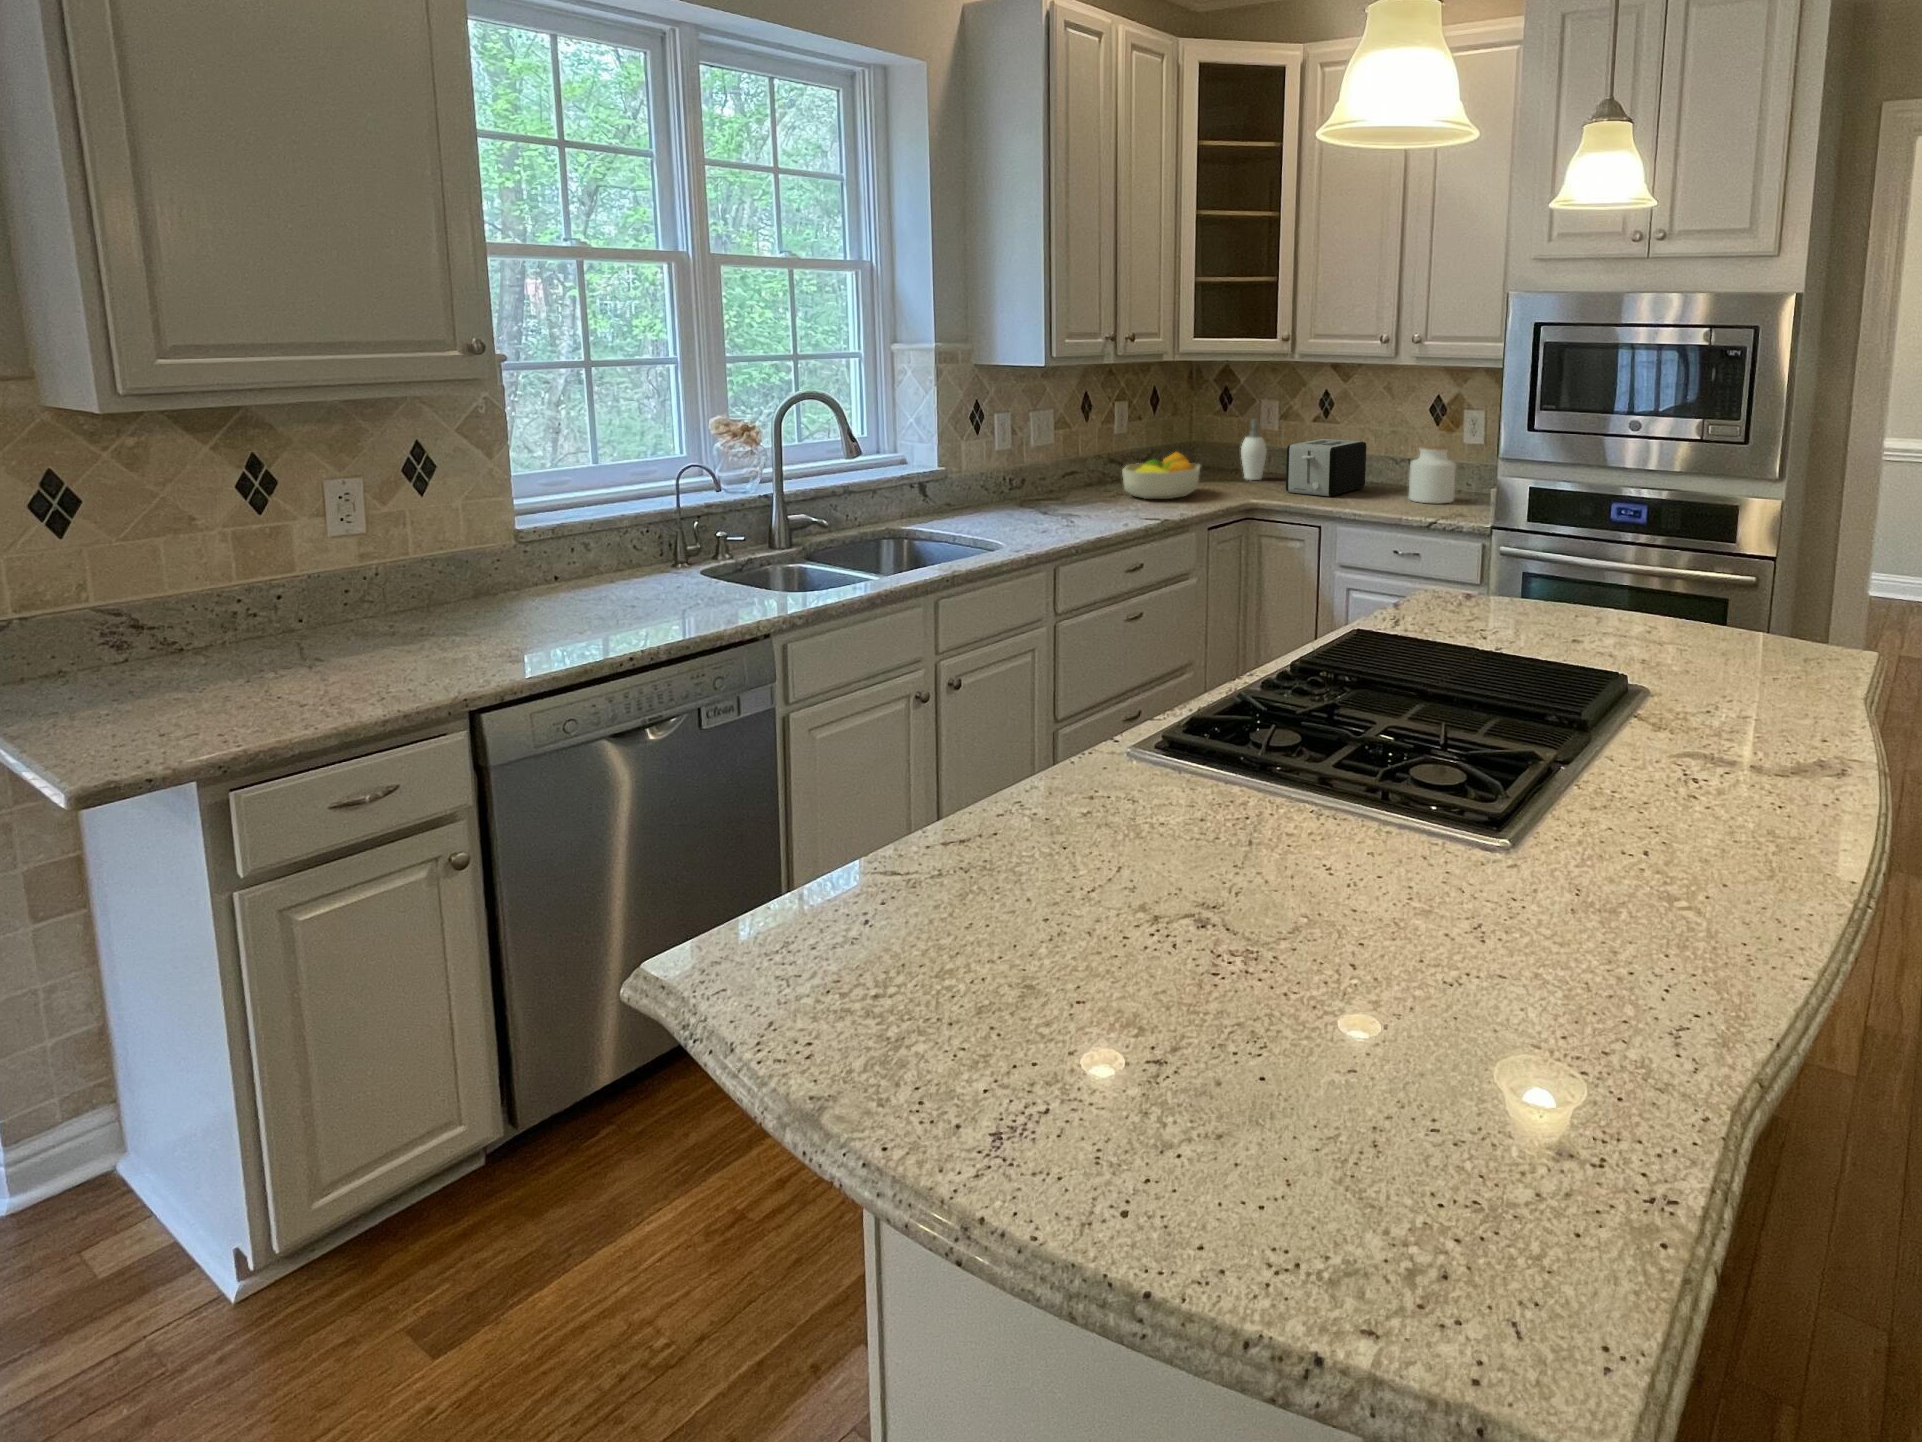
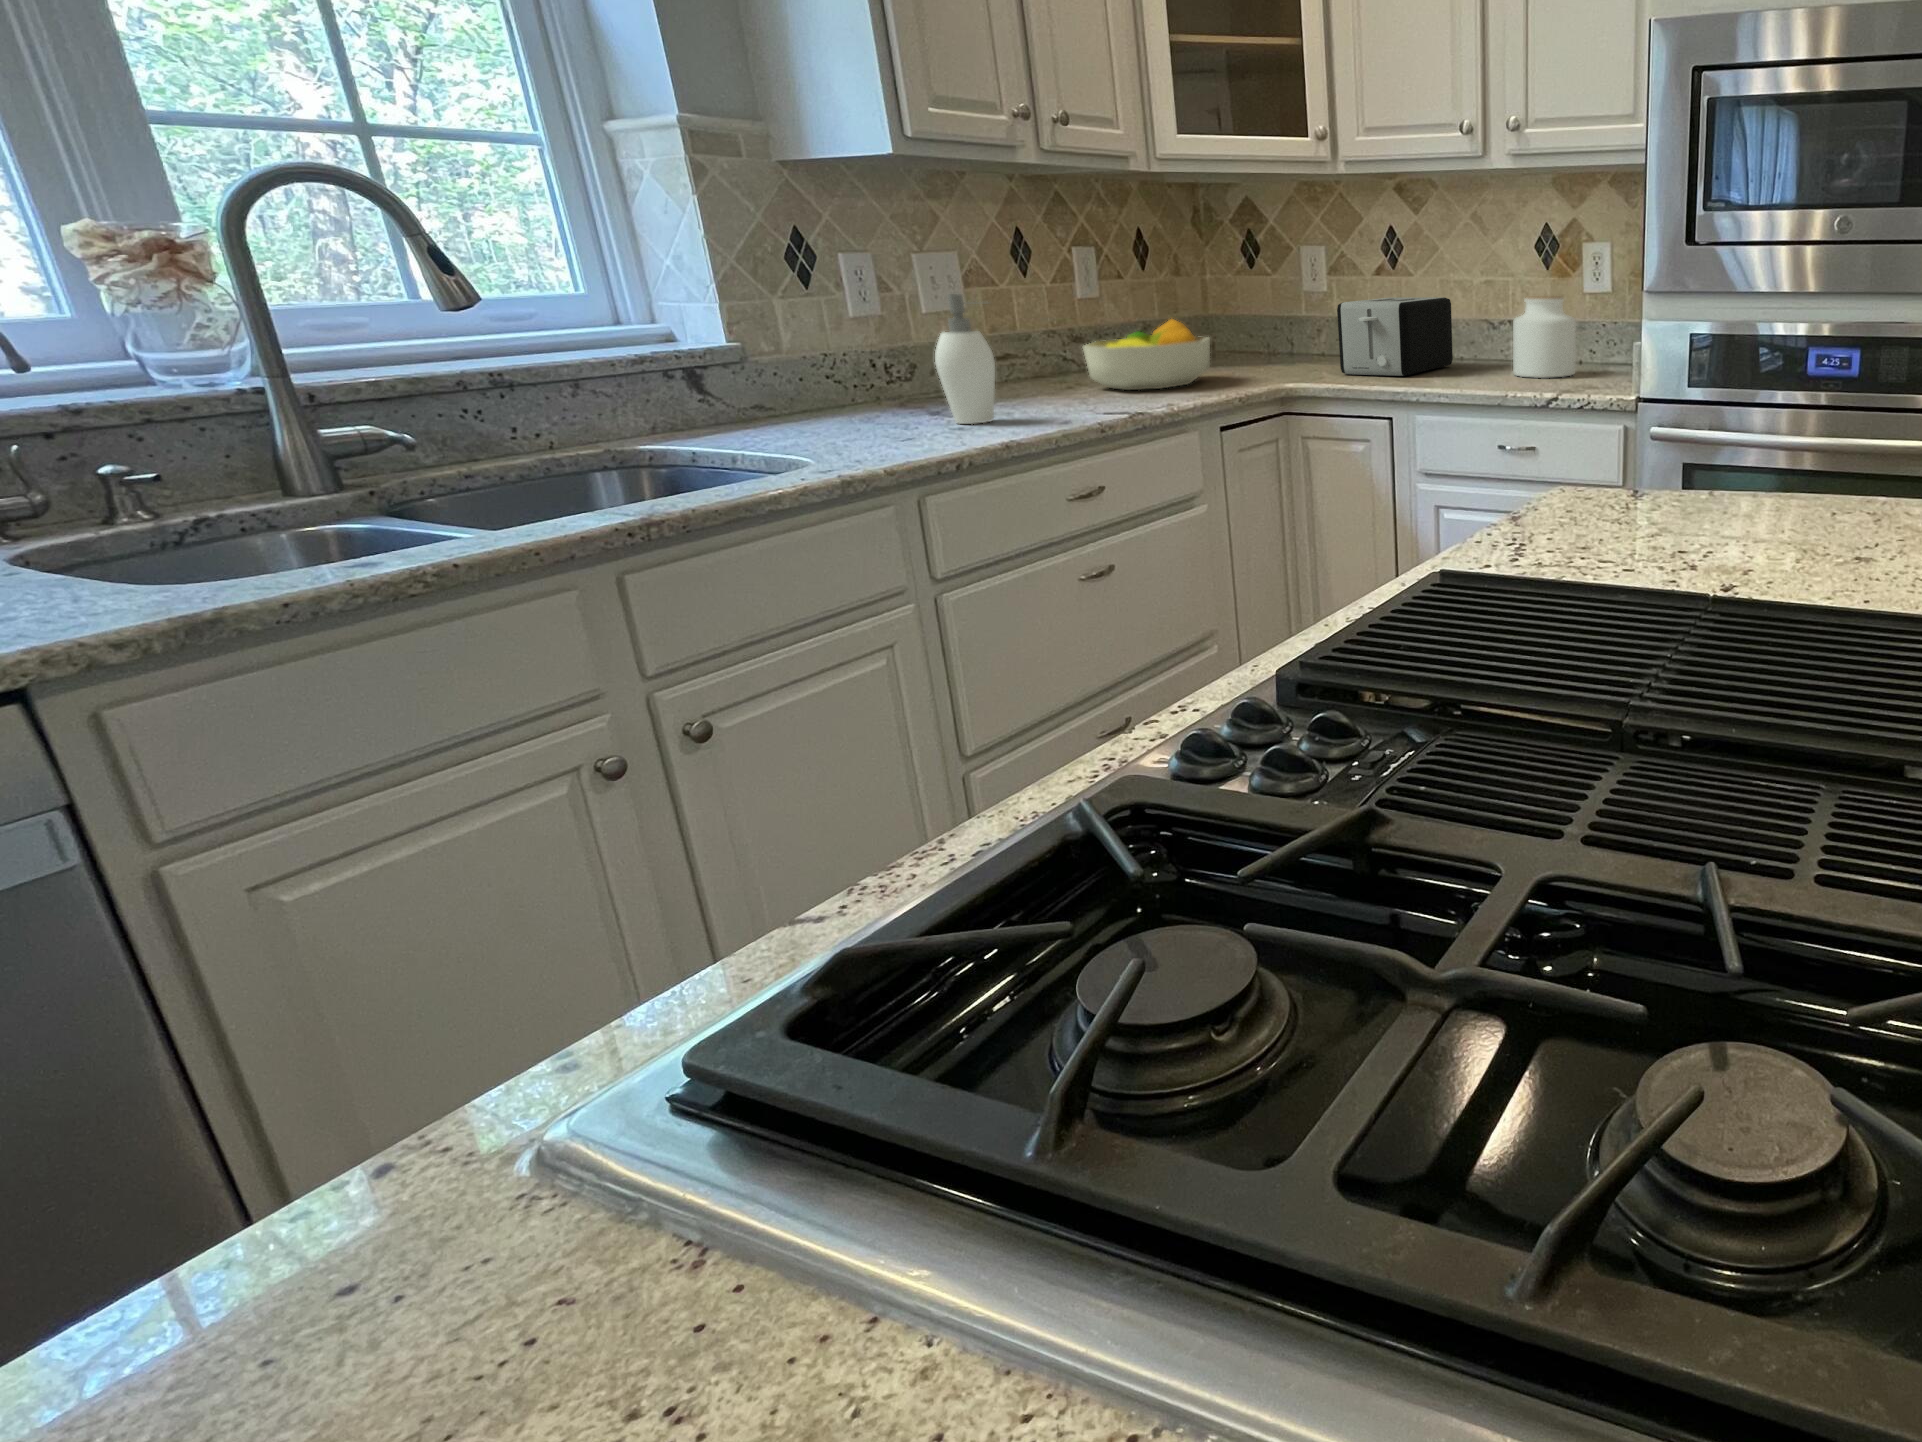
soap dispenser: present [1241,420,1267,480] -> present [935,294,995,424]

